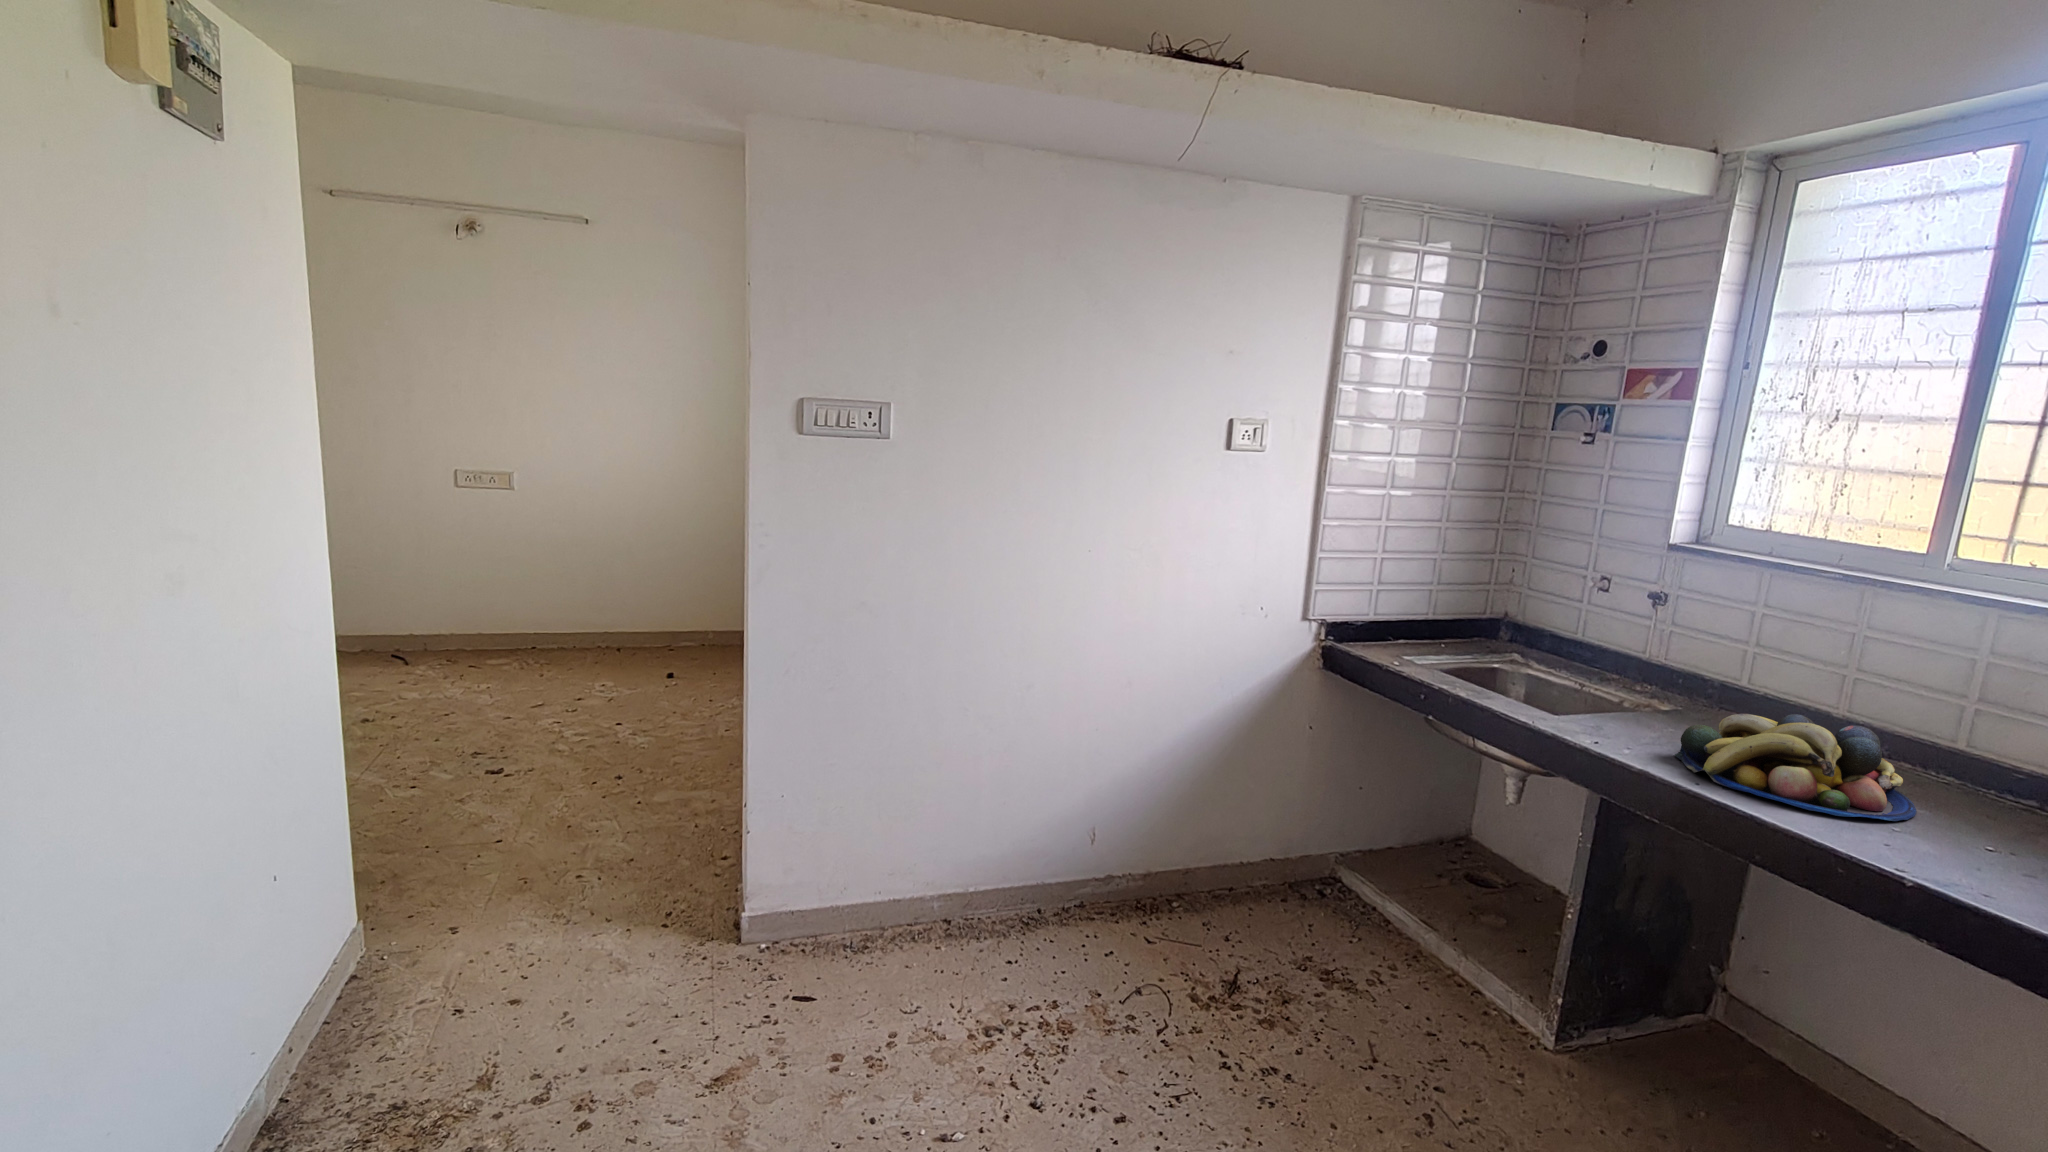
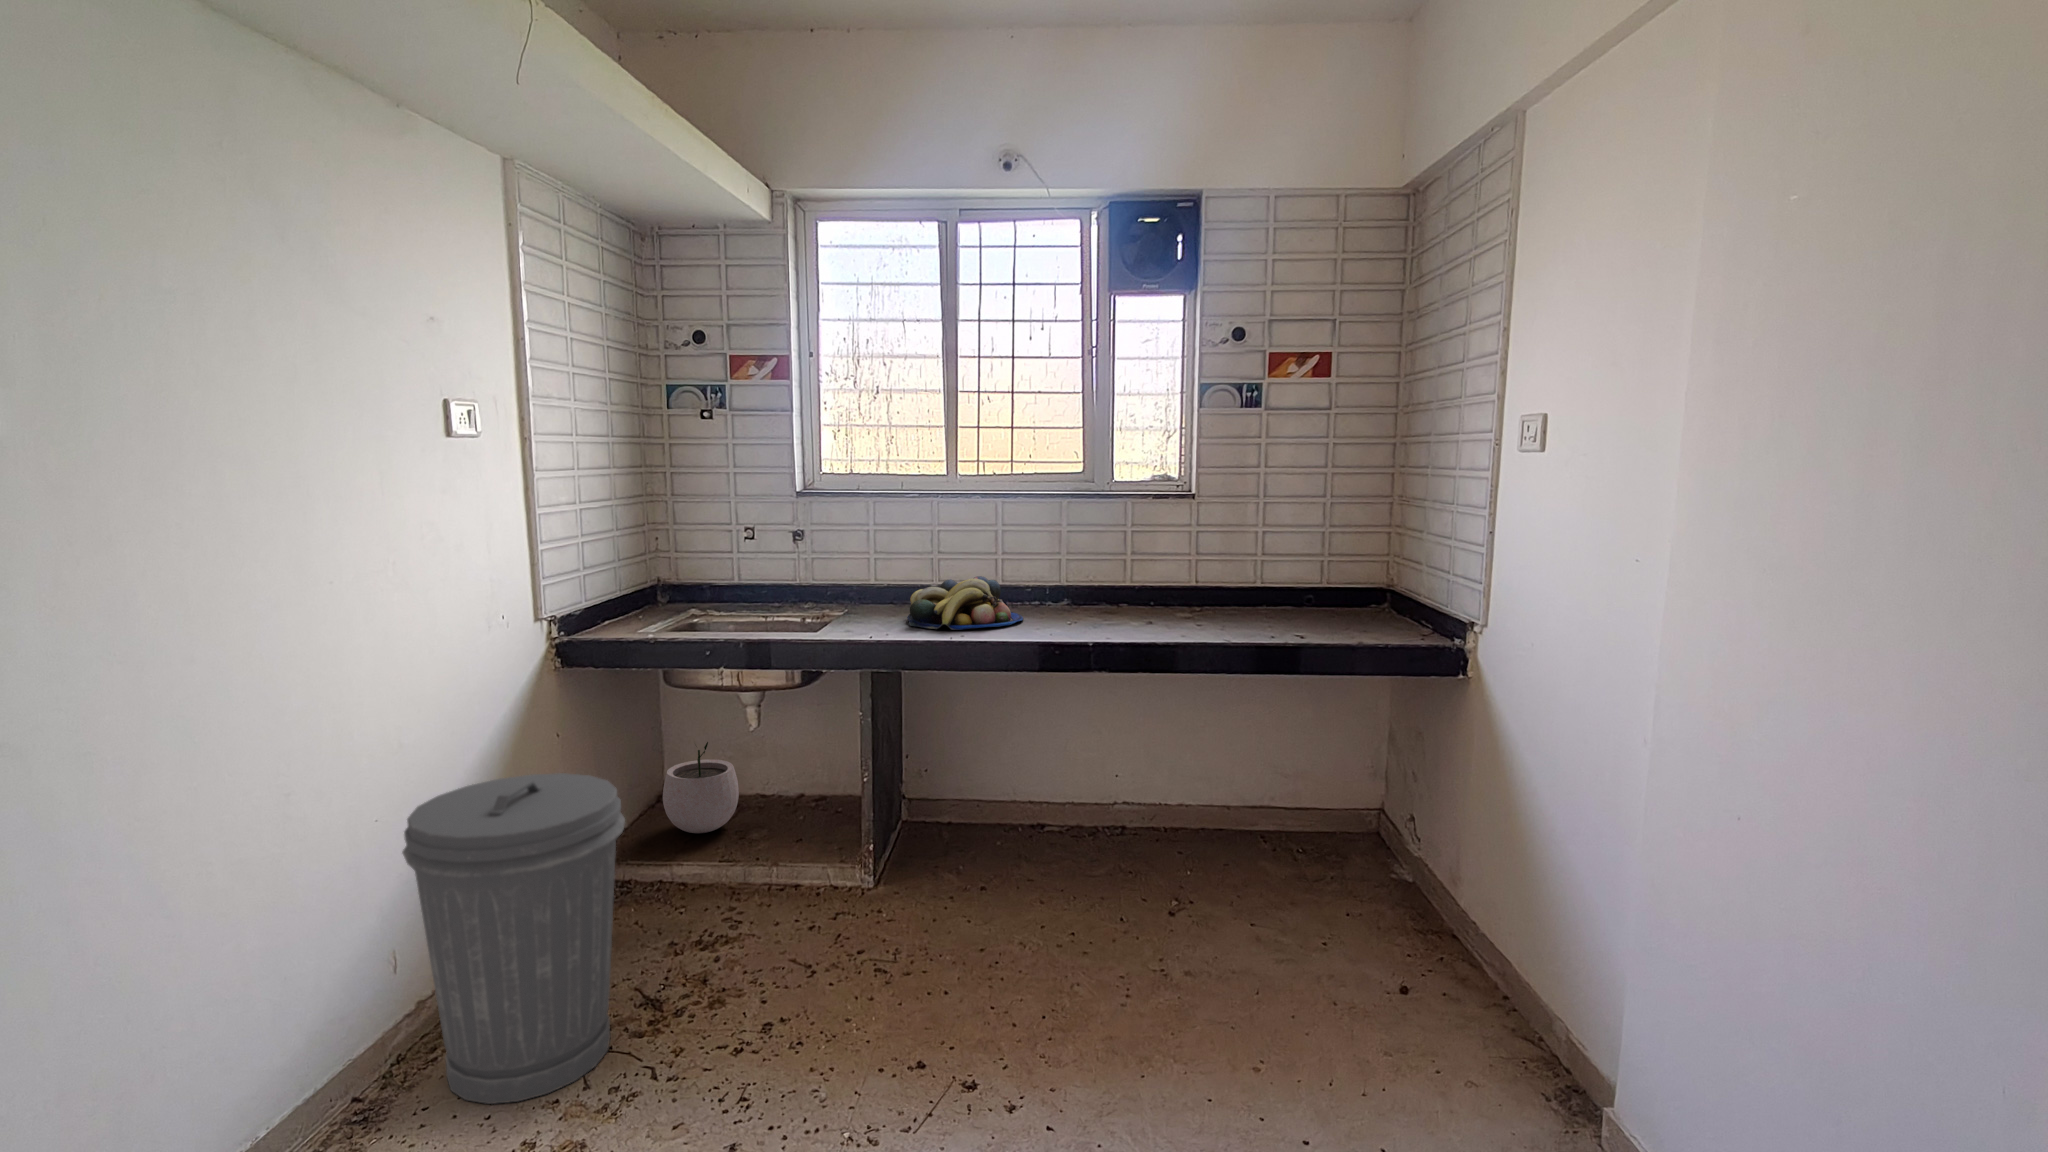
trash can: none [1071,727,1228,992] -> present [402,773,625,1104]
plant pot: none [1429,789,1515,889] -> present [663,742,739,833]

